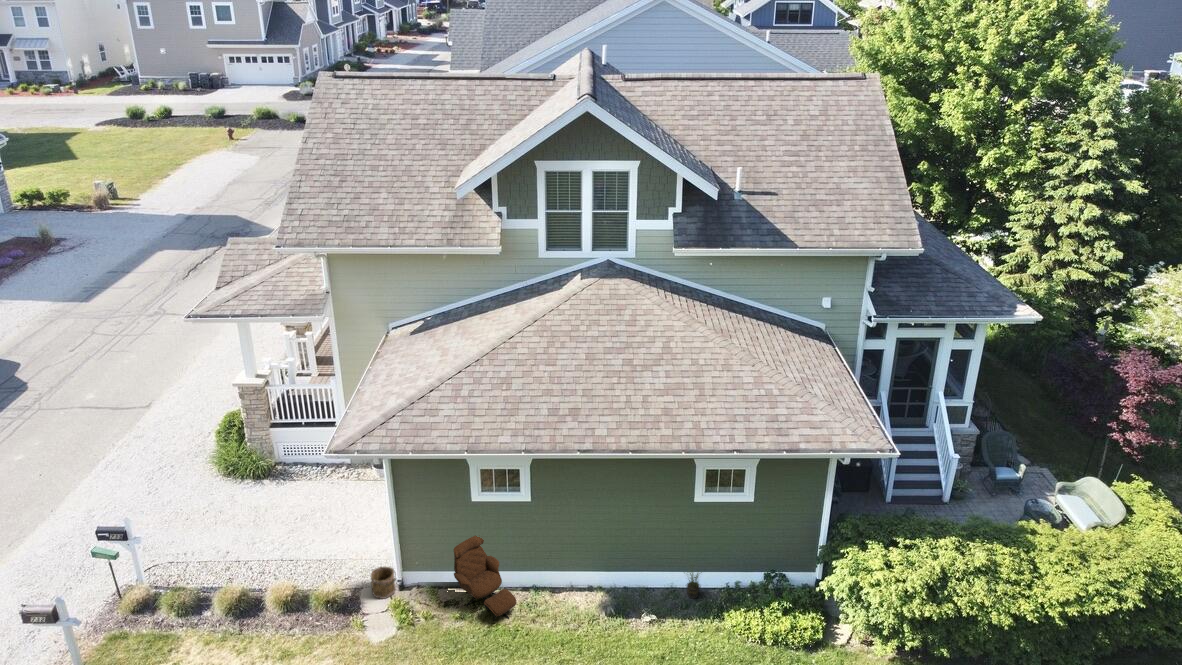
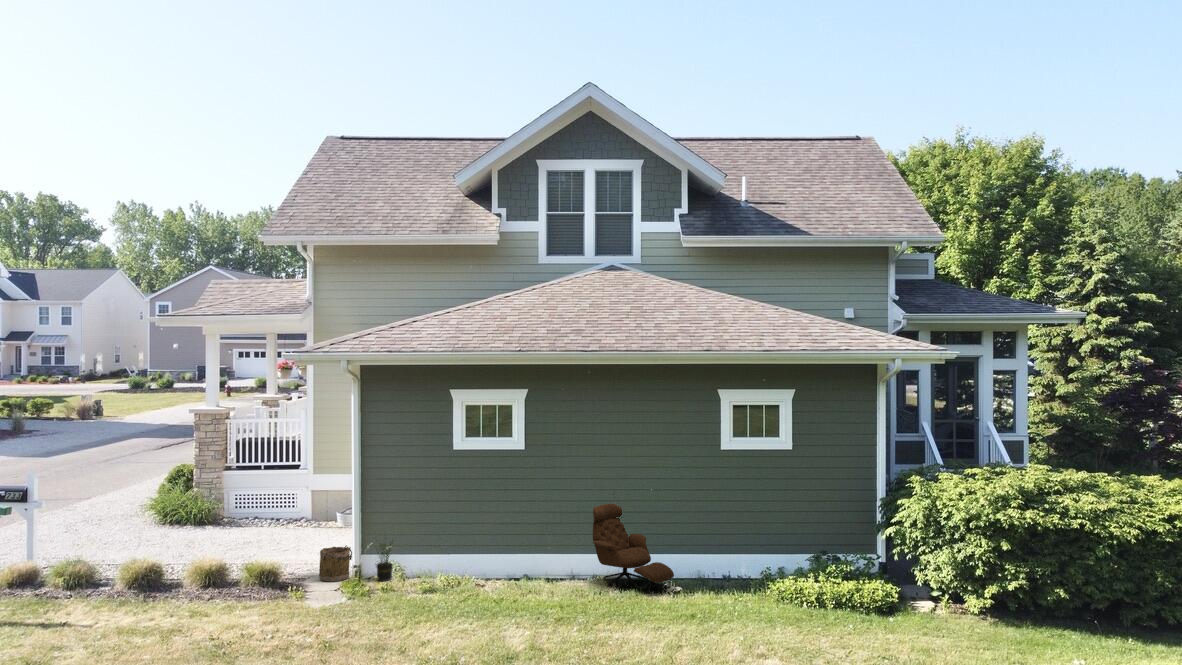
lounge chair: present [454,536,517,621] -> present [593,503,674,593]
potted plant: present [687,571,702,599] -> present [376,538,393,581]

